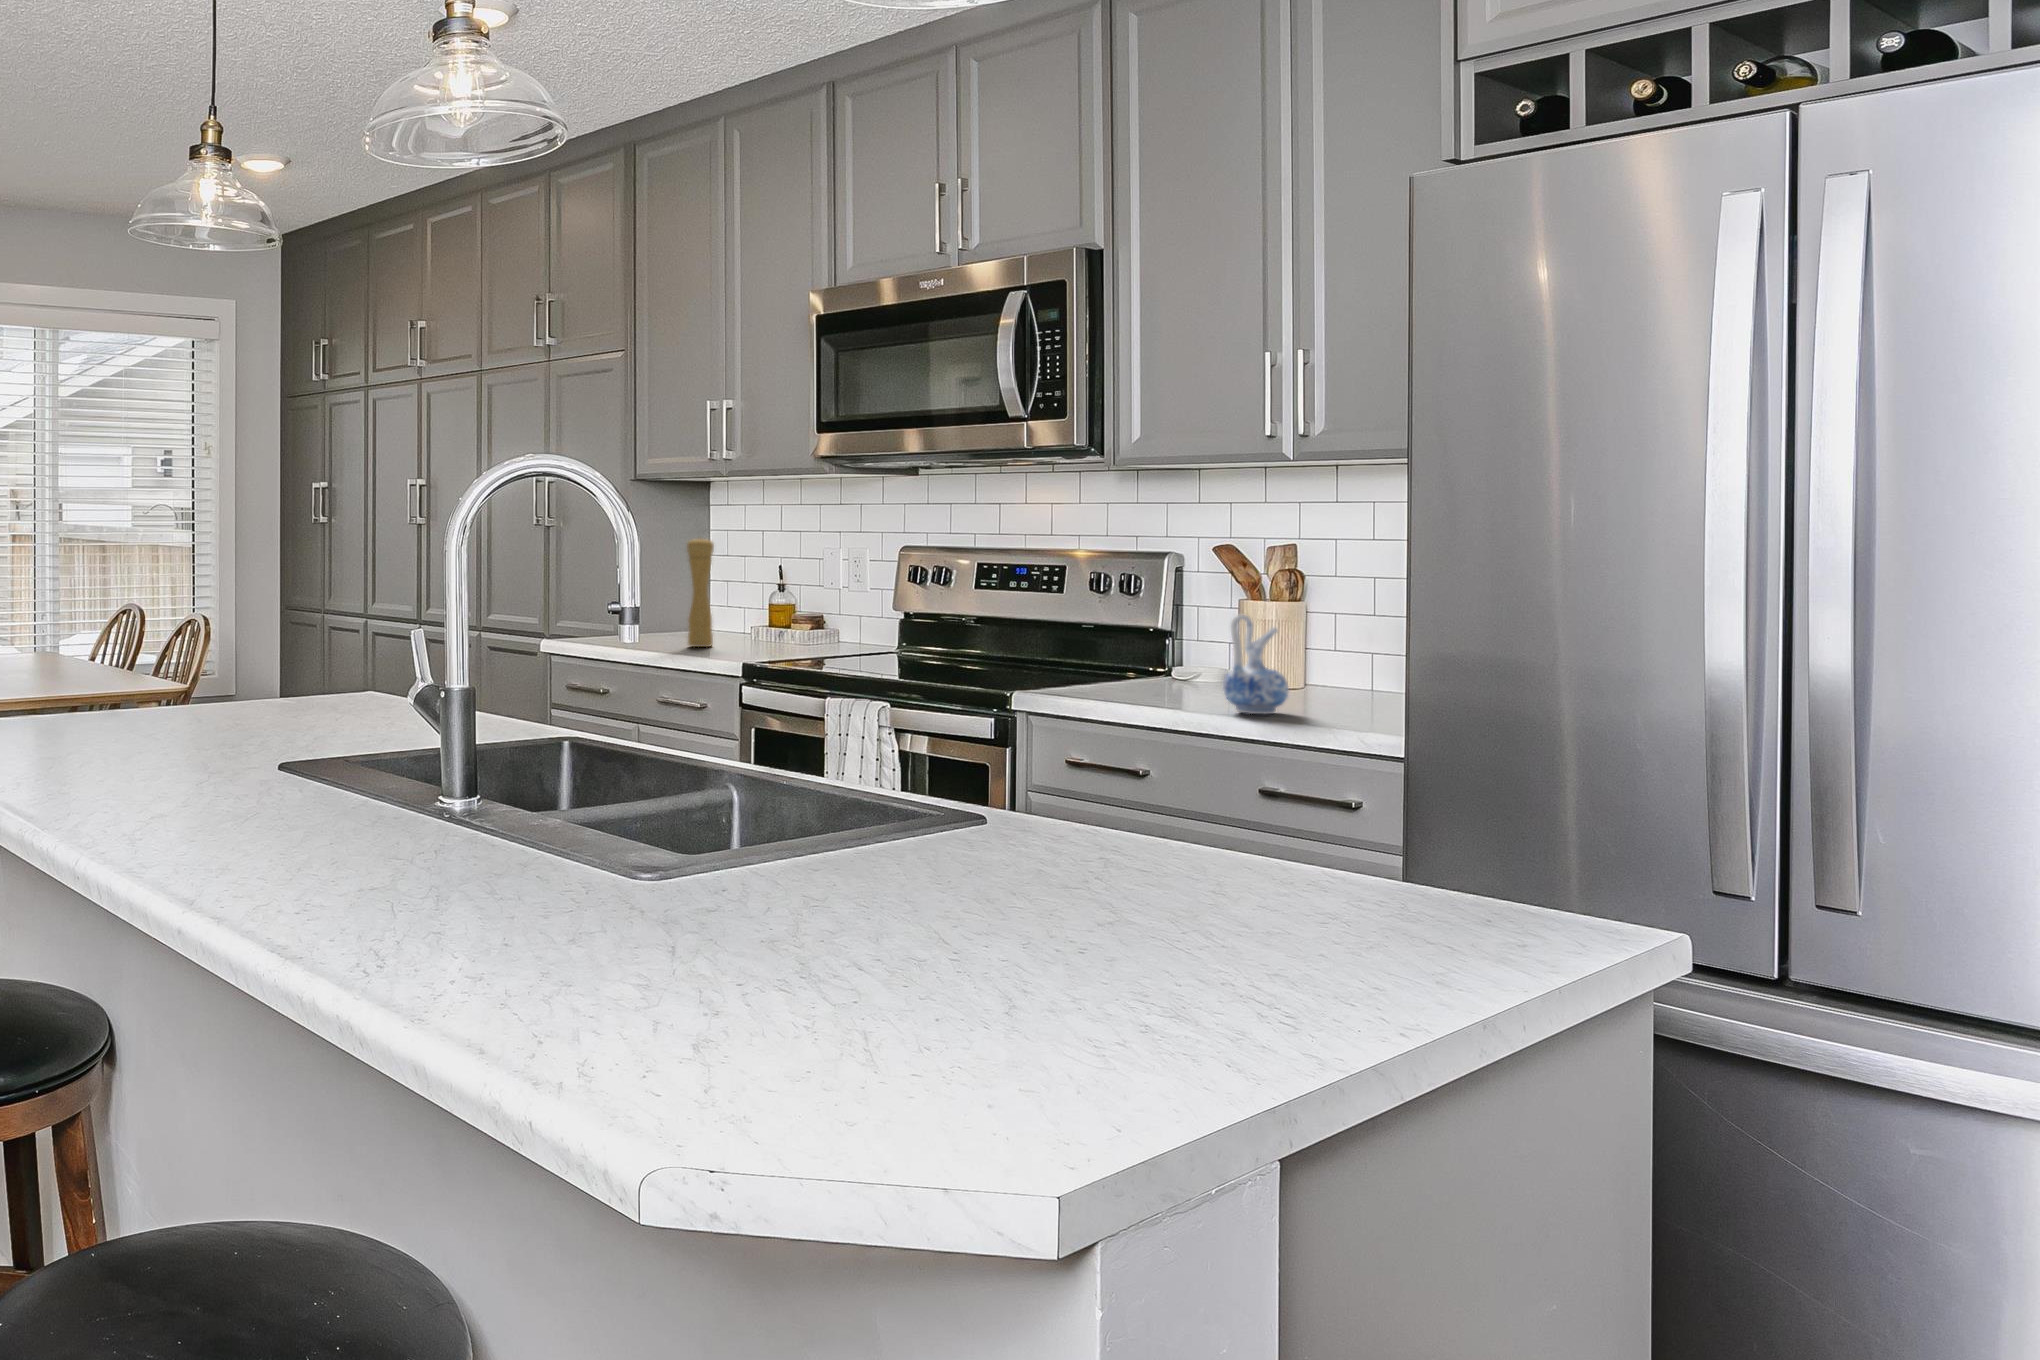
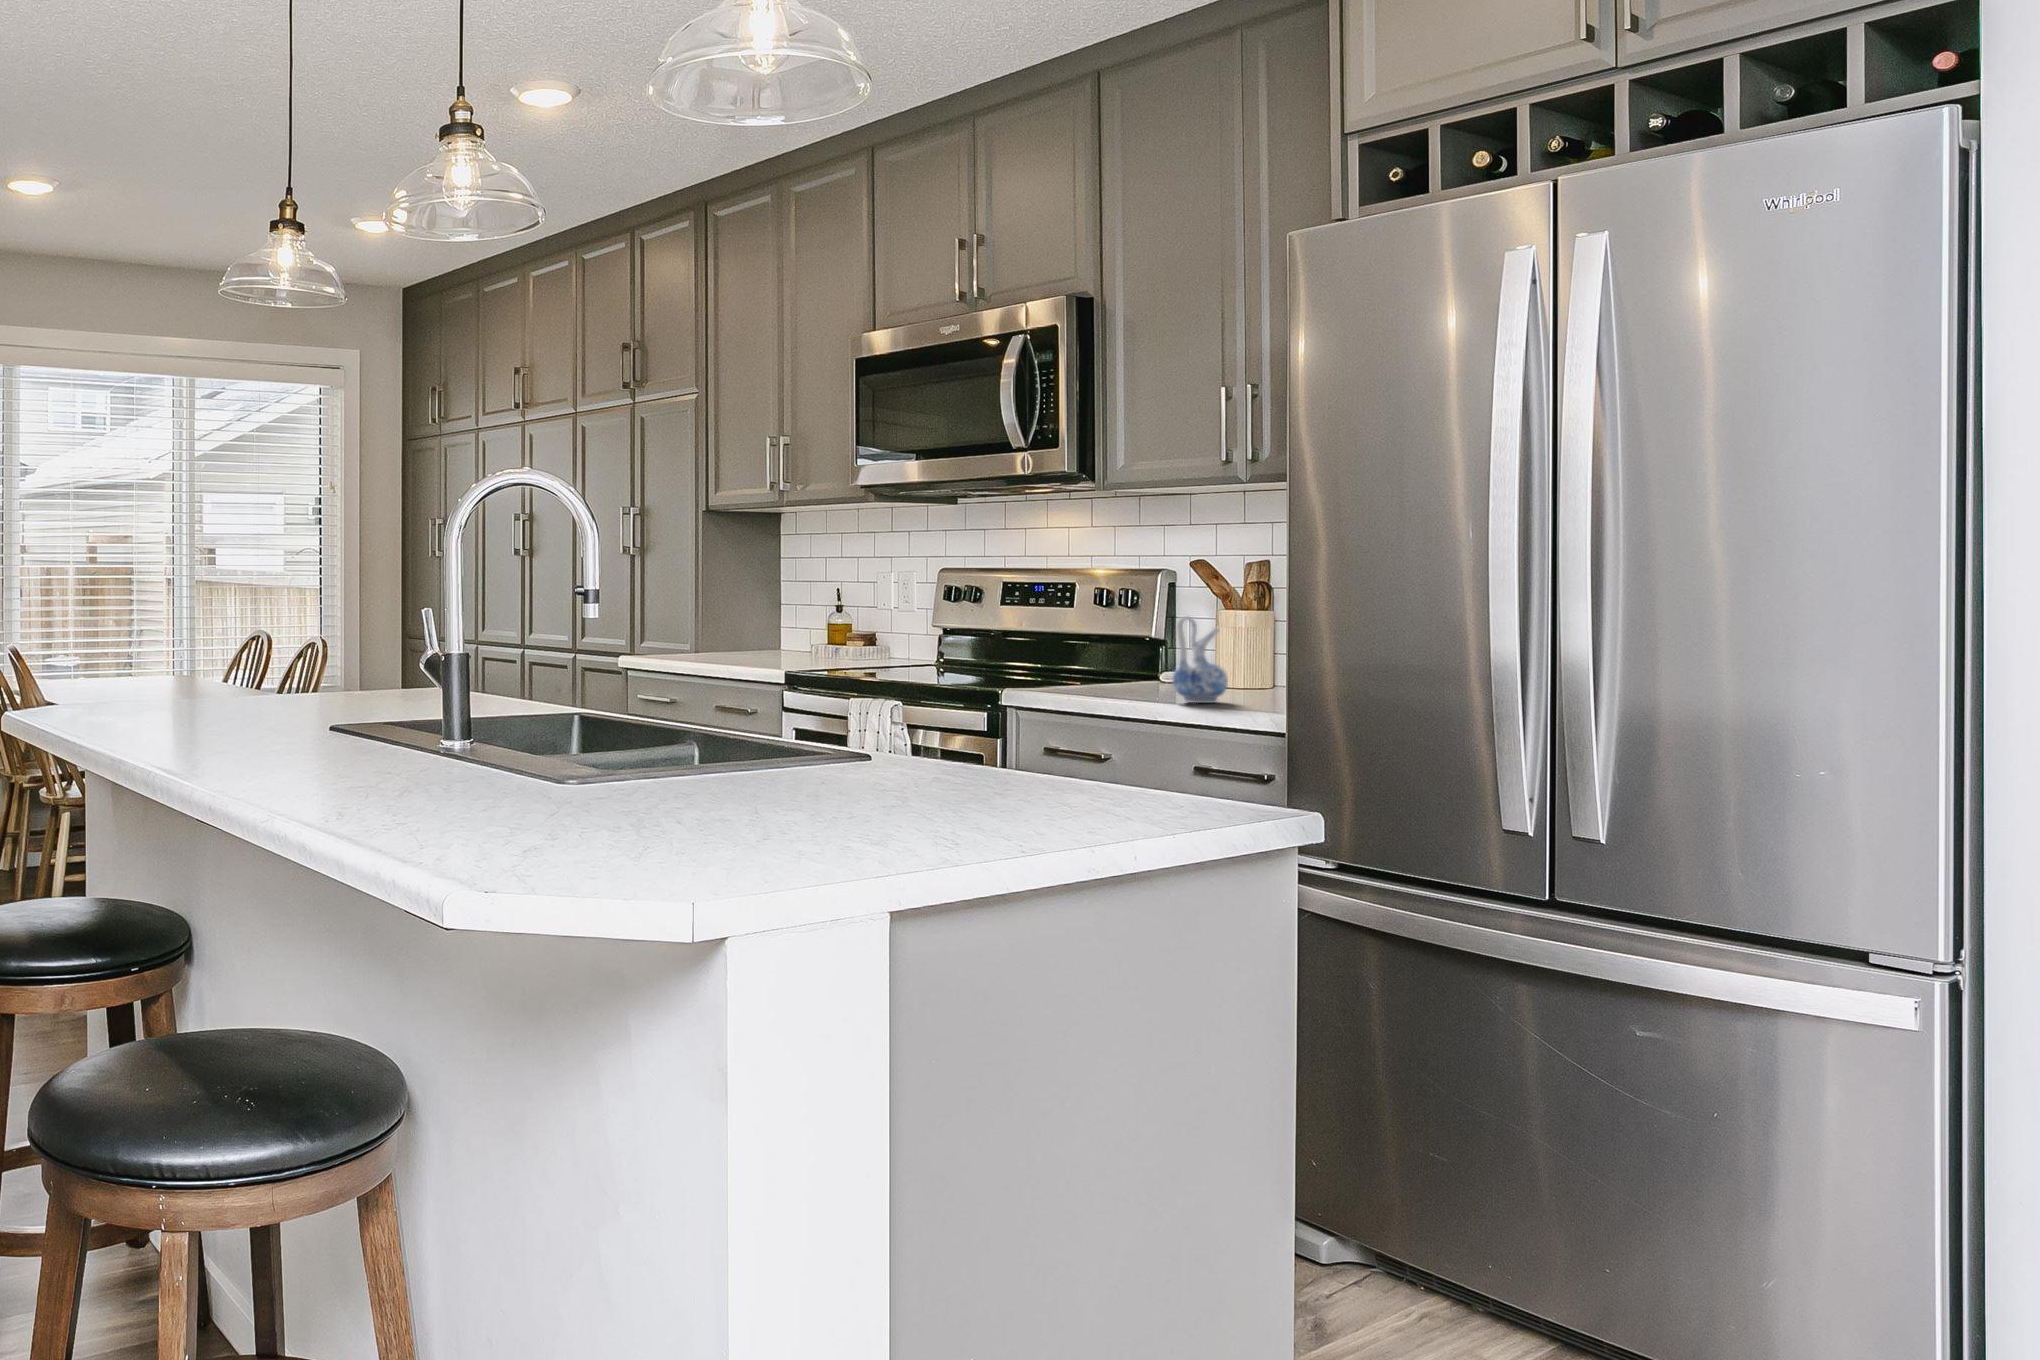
pepper mill: present [687,538,714,647] -> none [748,564,773,662]

